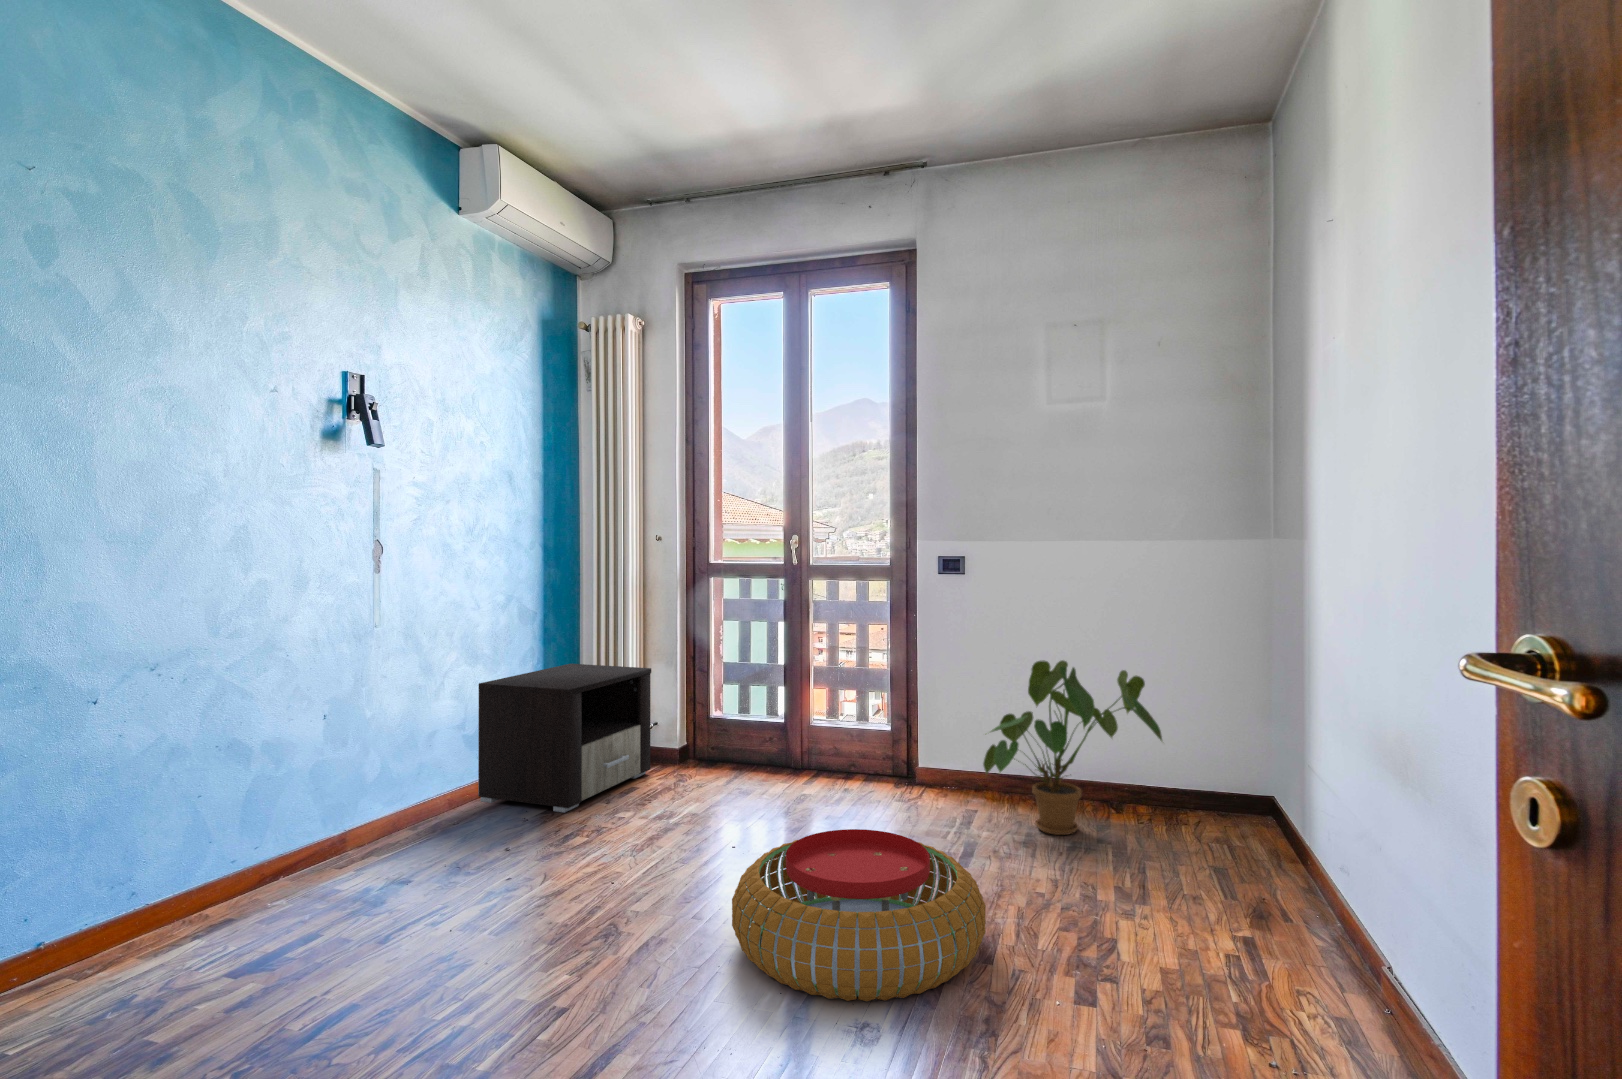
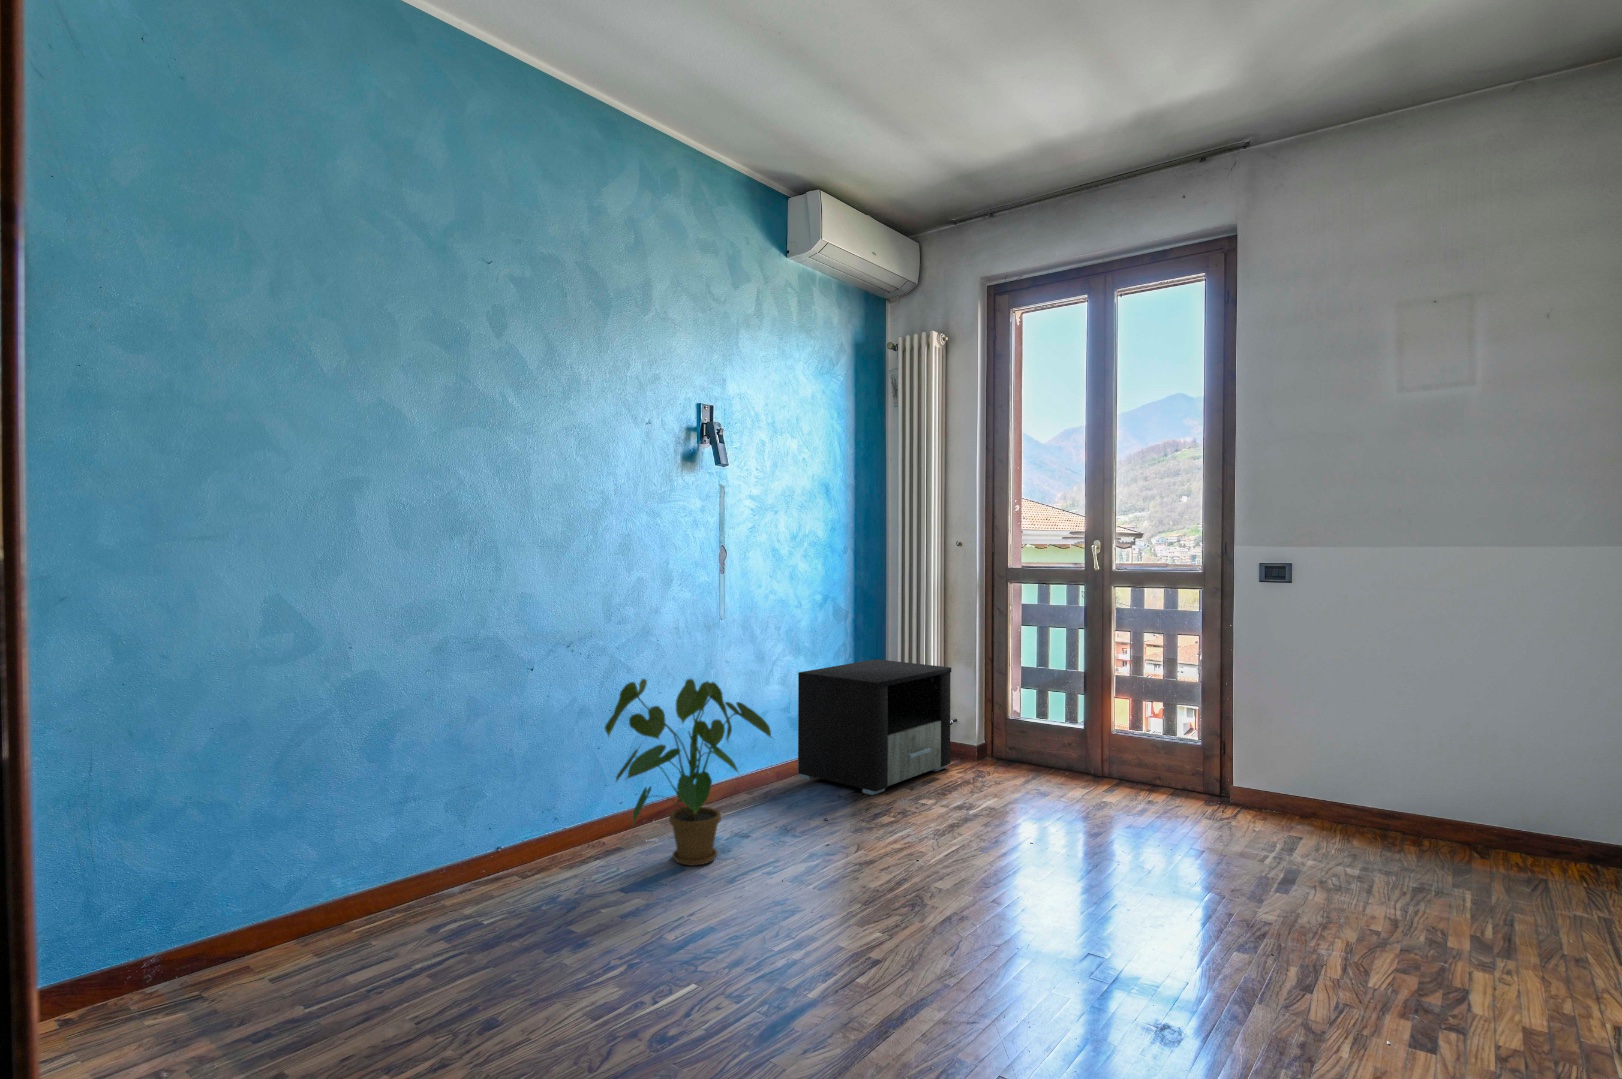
house plant: present [983,660,1162,835] -> present [605,679,771,866]
pouf: present [732,829,986,1002] -> none [1031,837,1303,1006]

